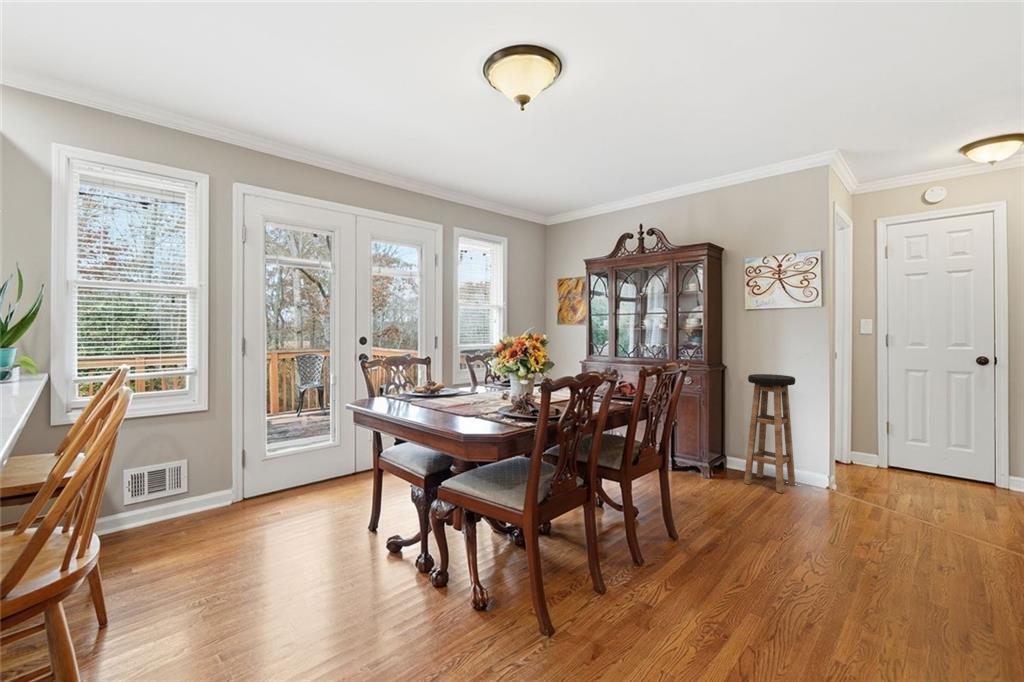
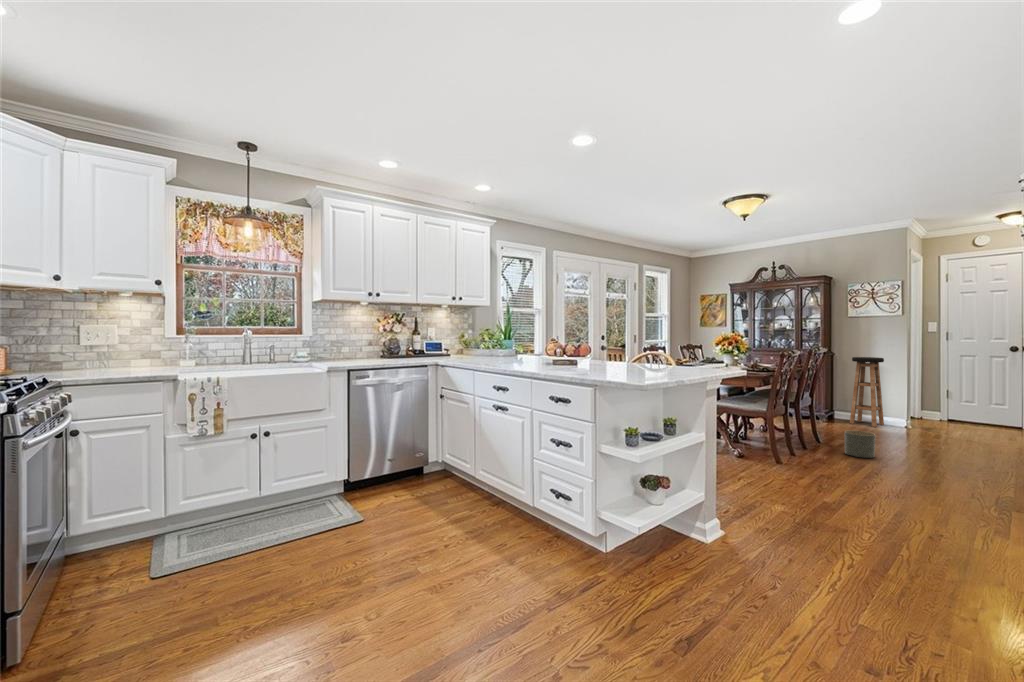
planter: none [711,550,770,627] -> present [845,430,876,458]

